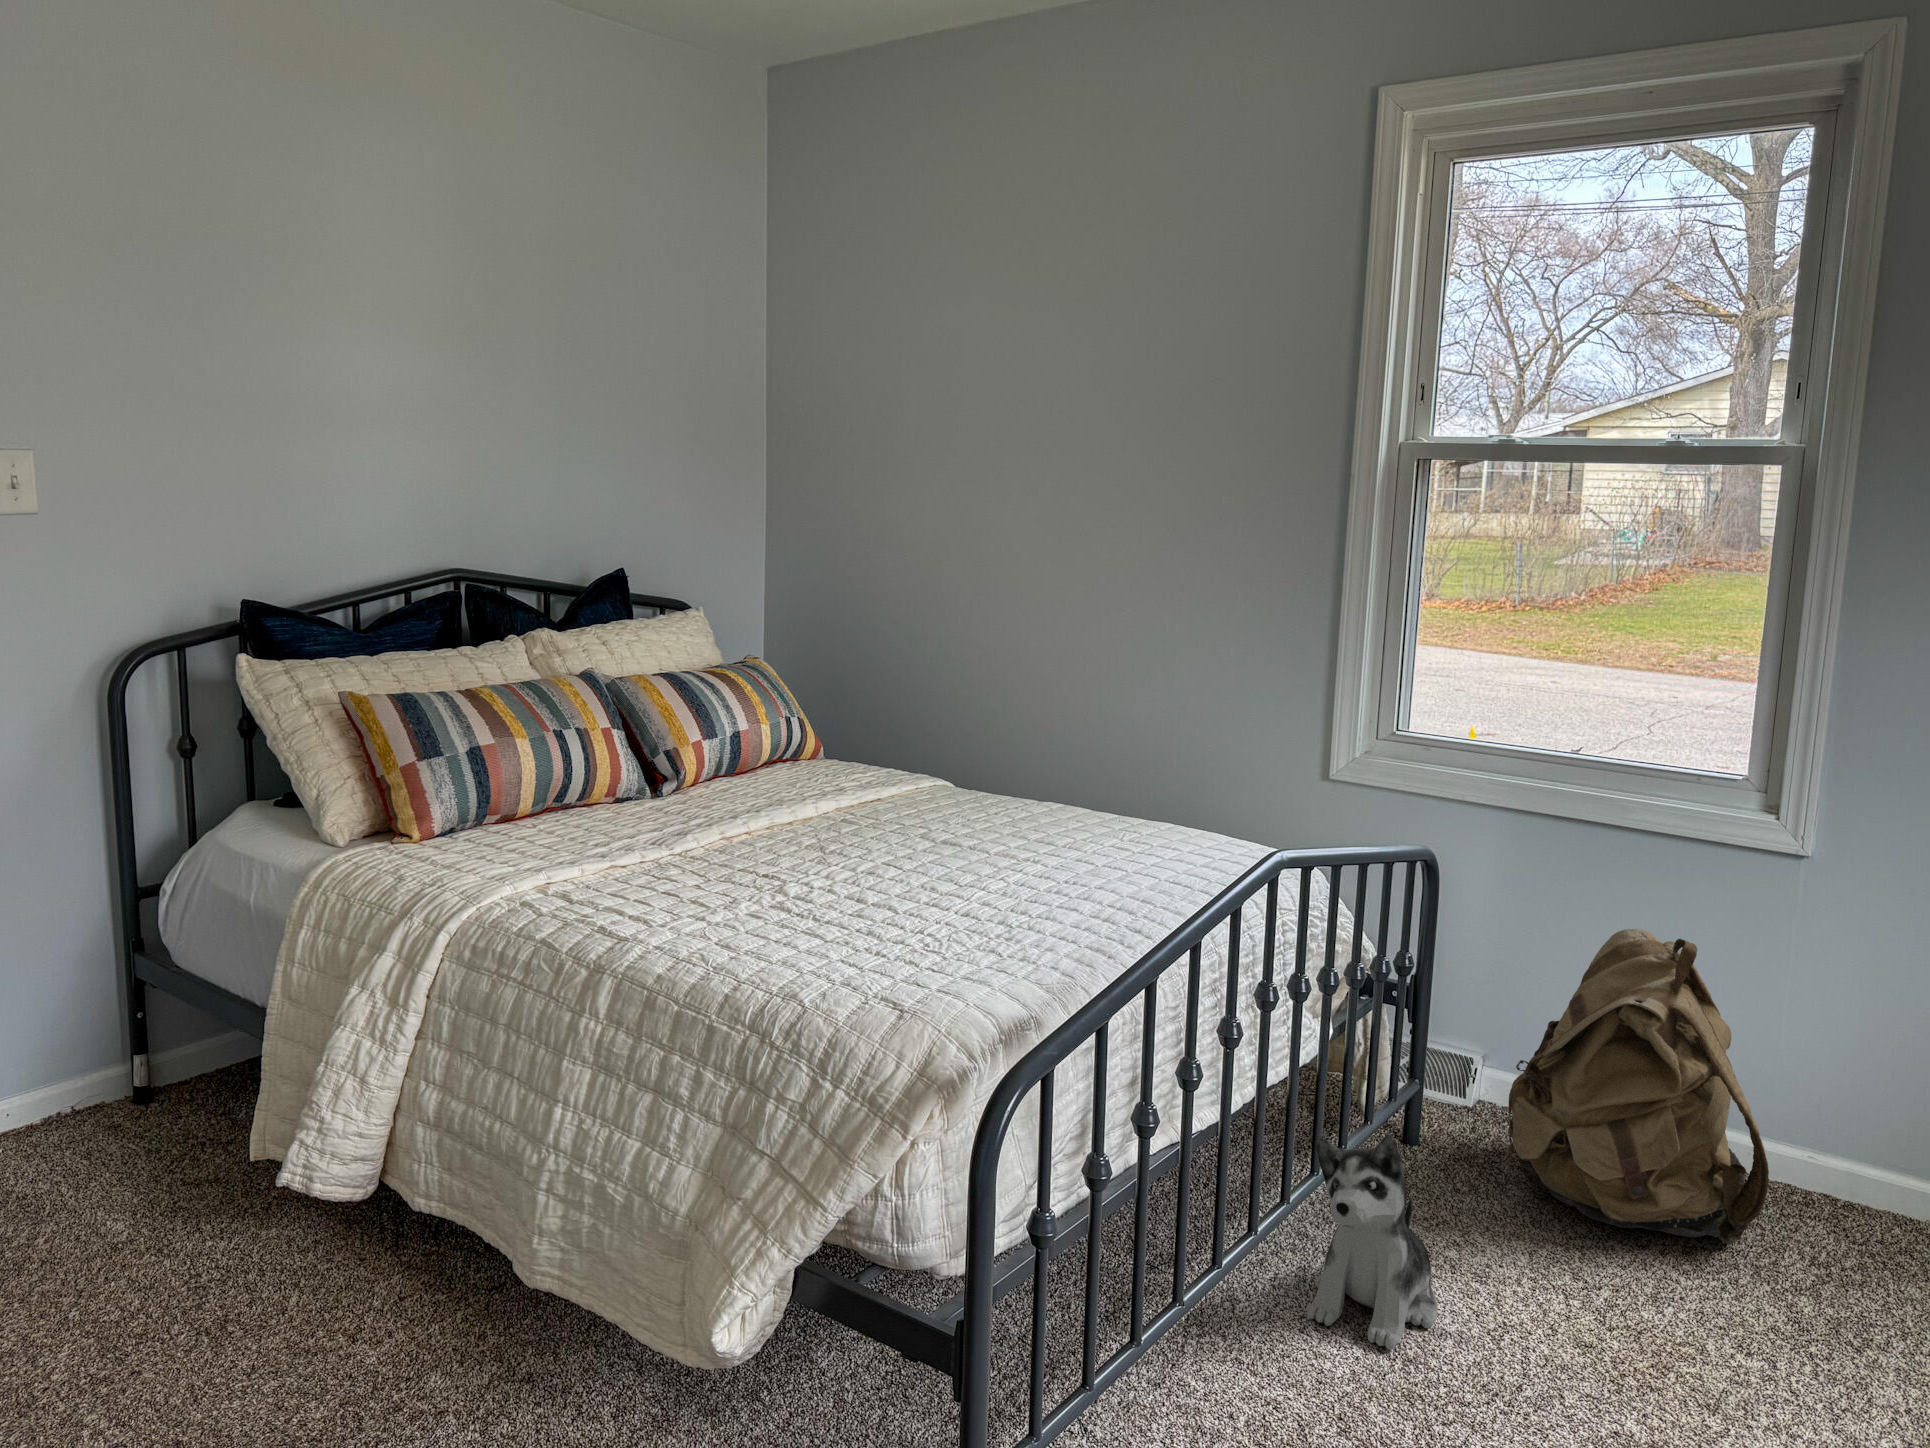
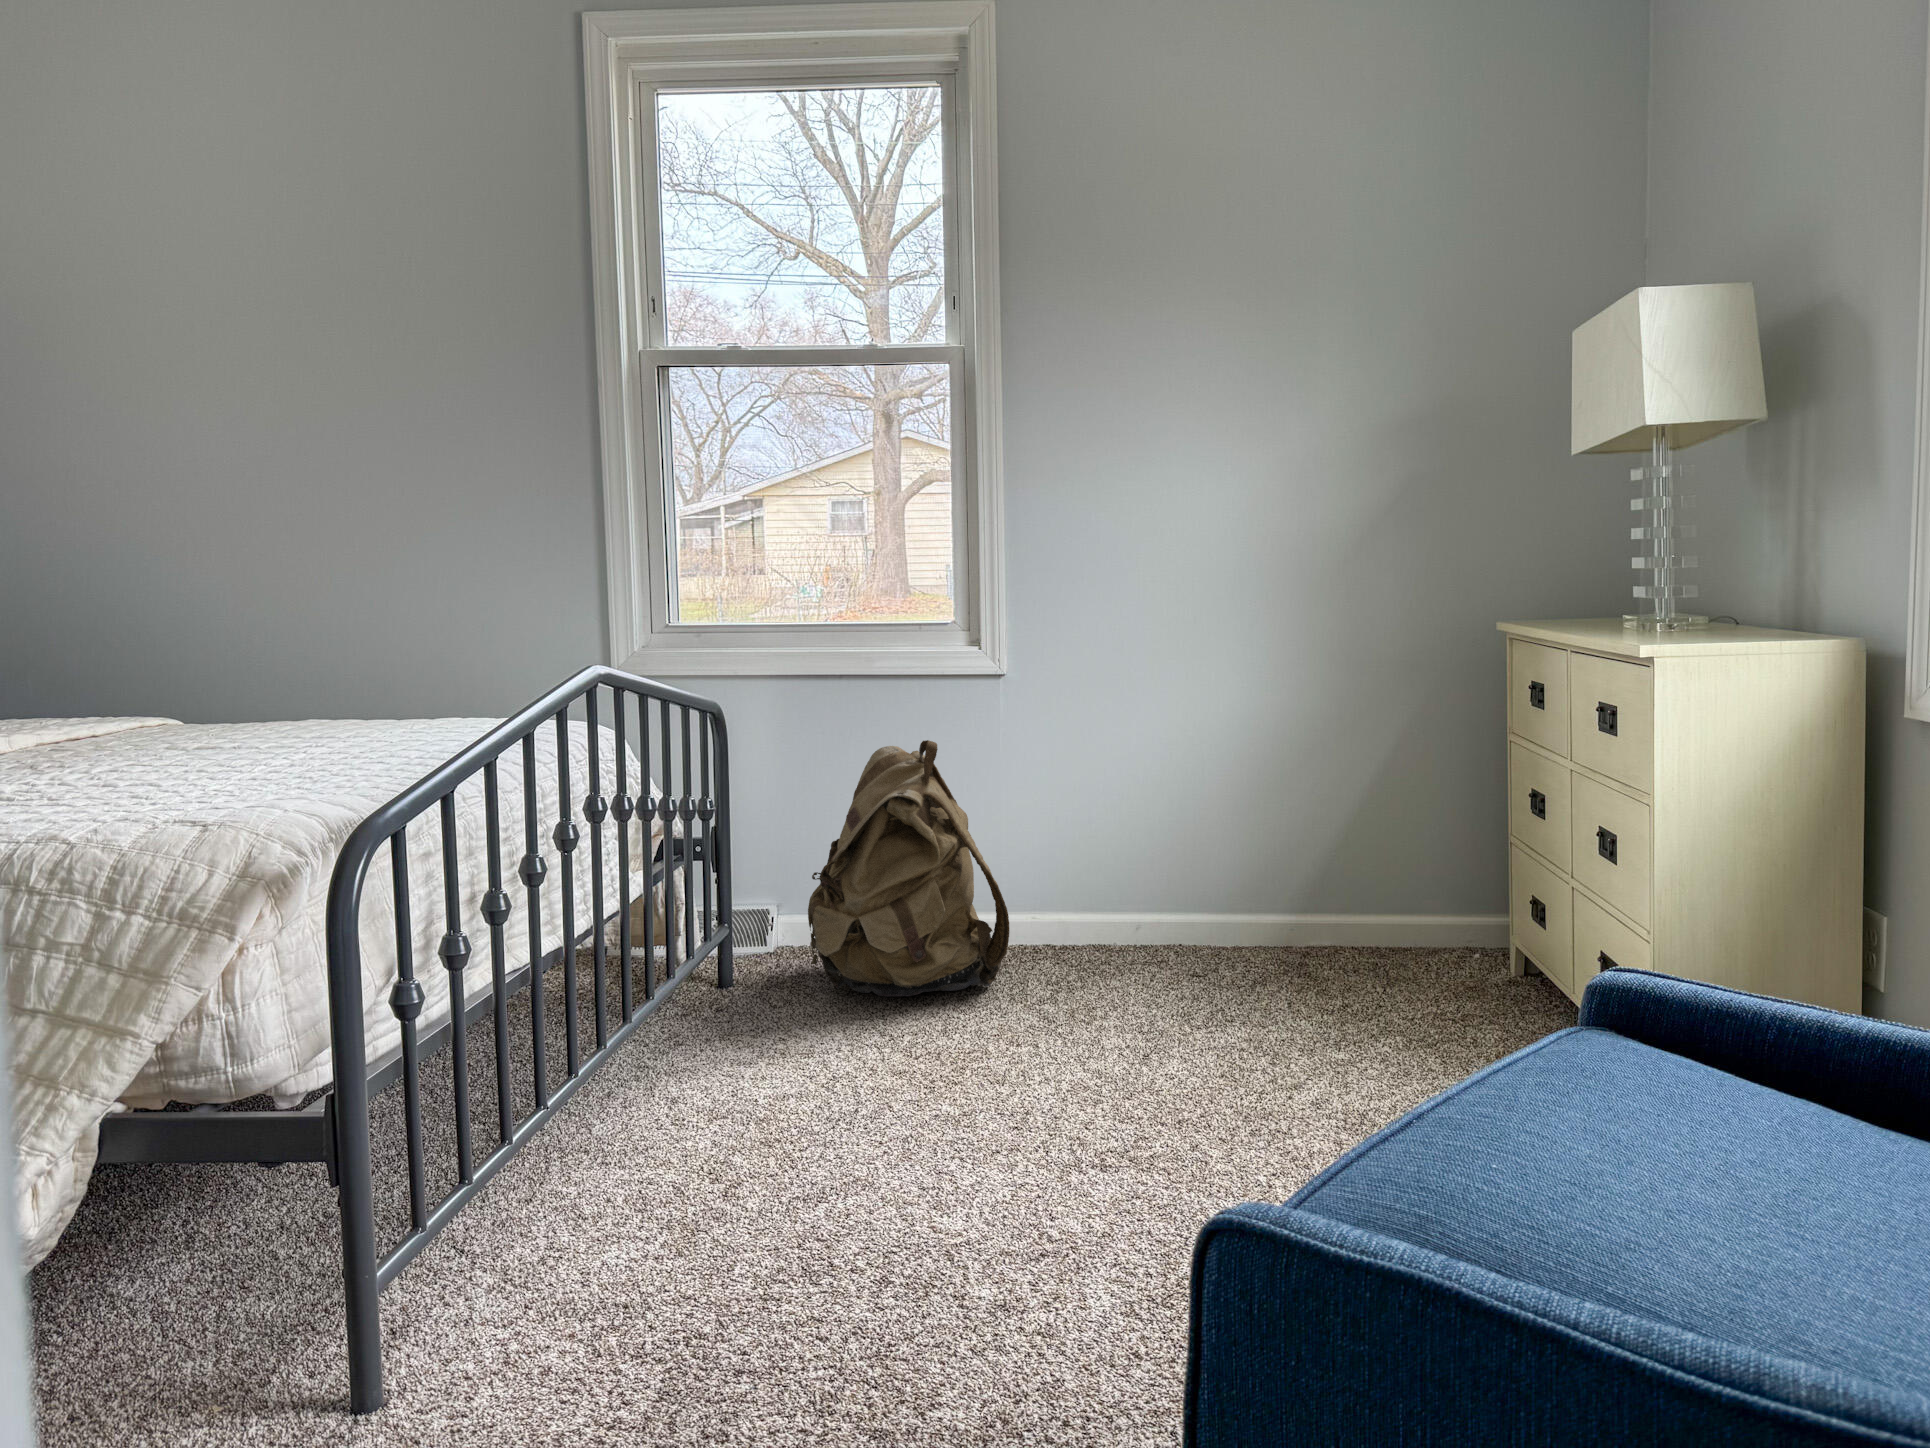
plush toy: present [1307,1135,1438,1350] -> none [655,924,779,1118]

